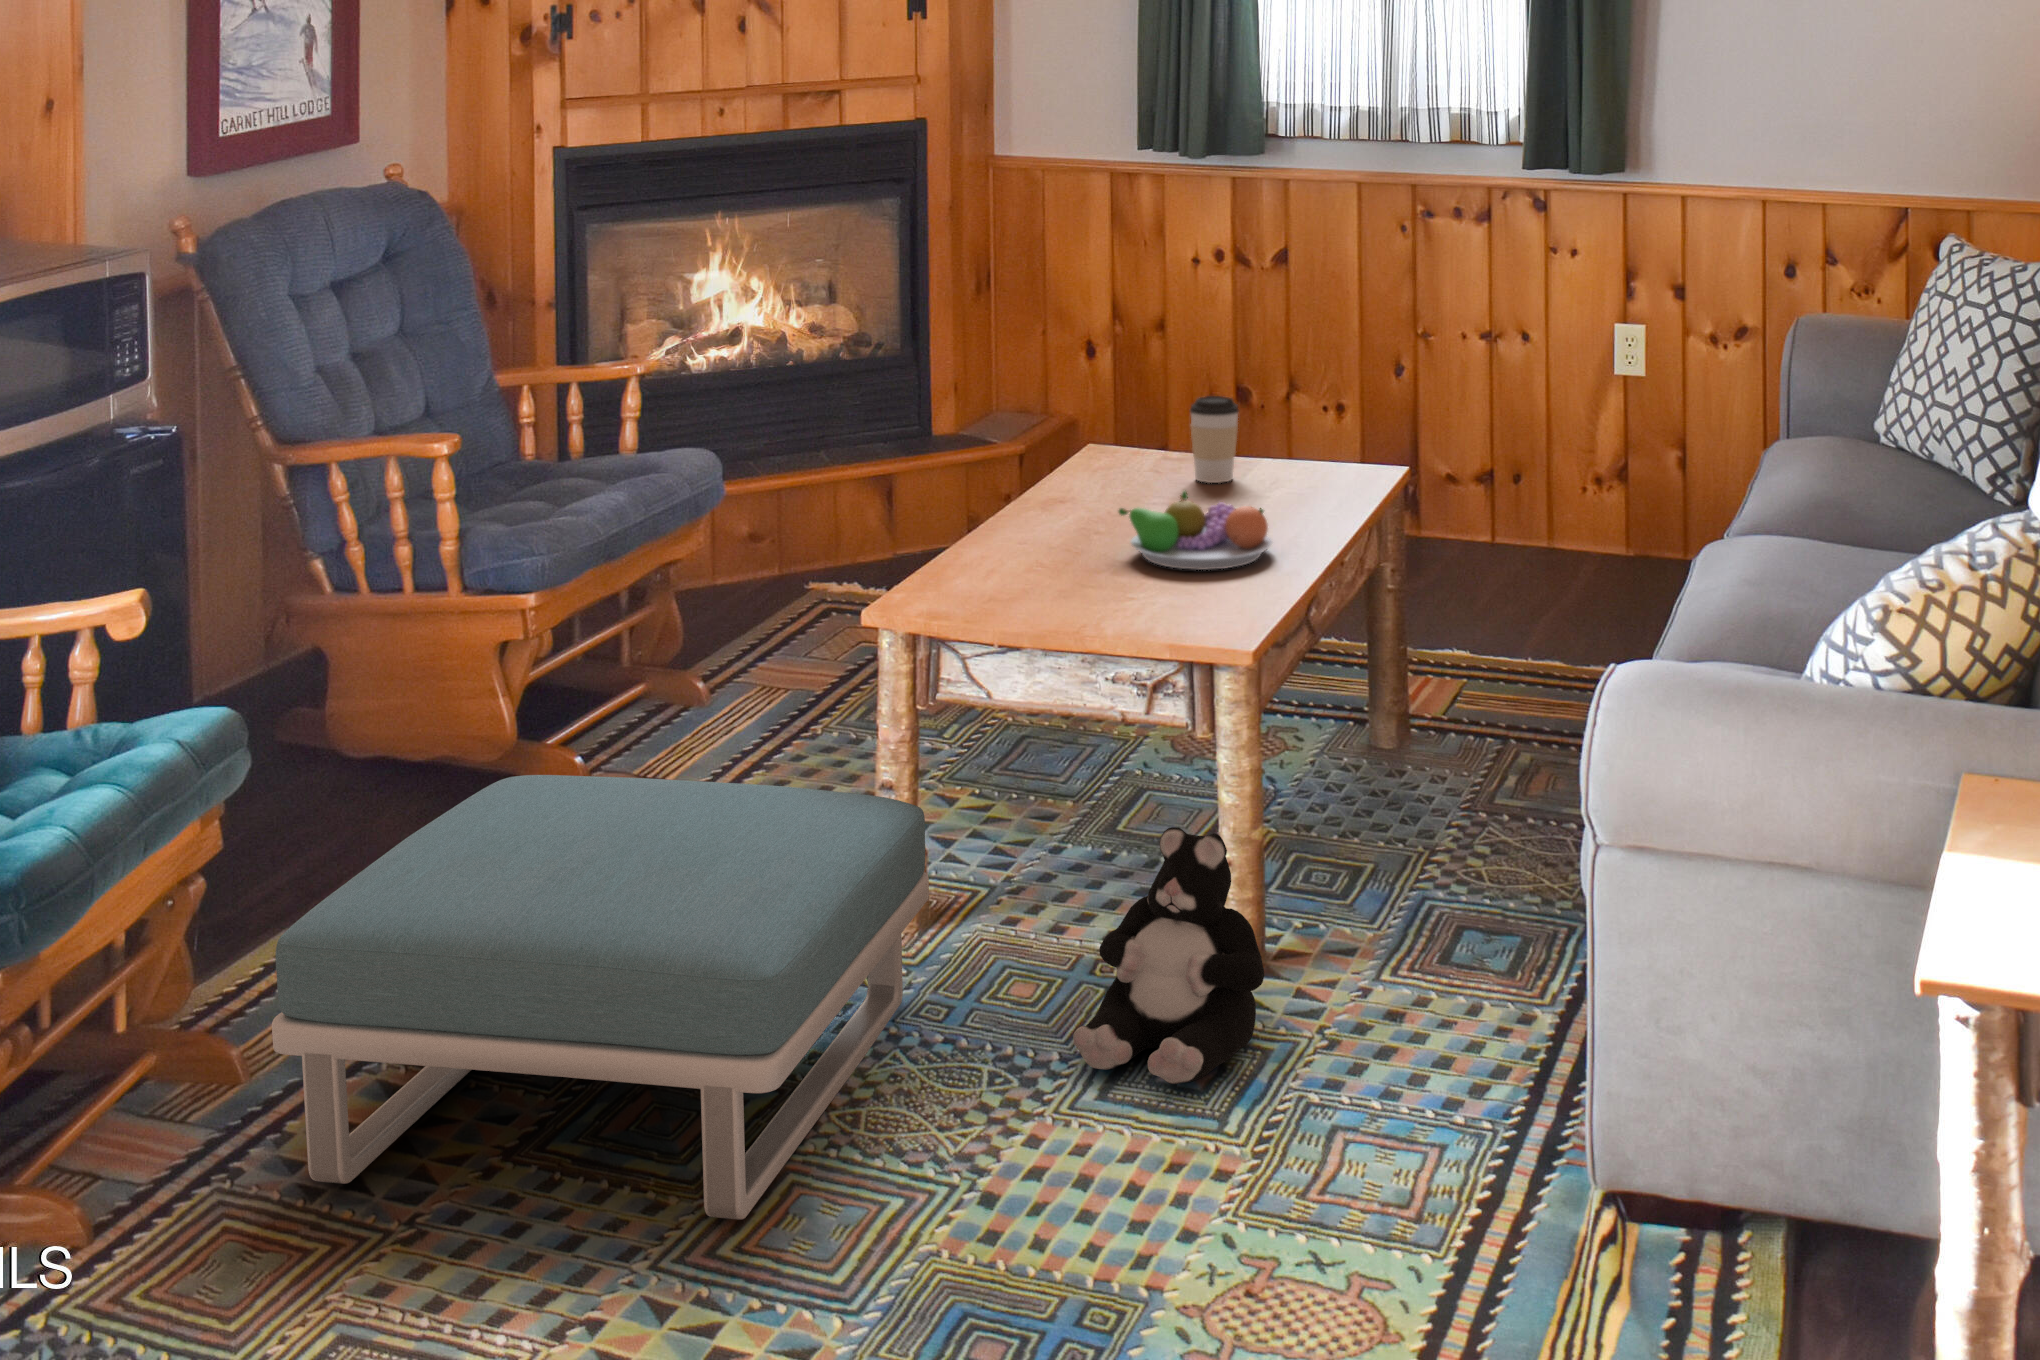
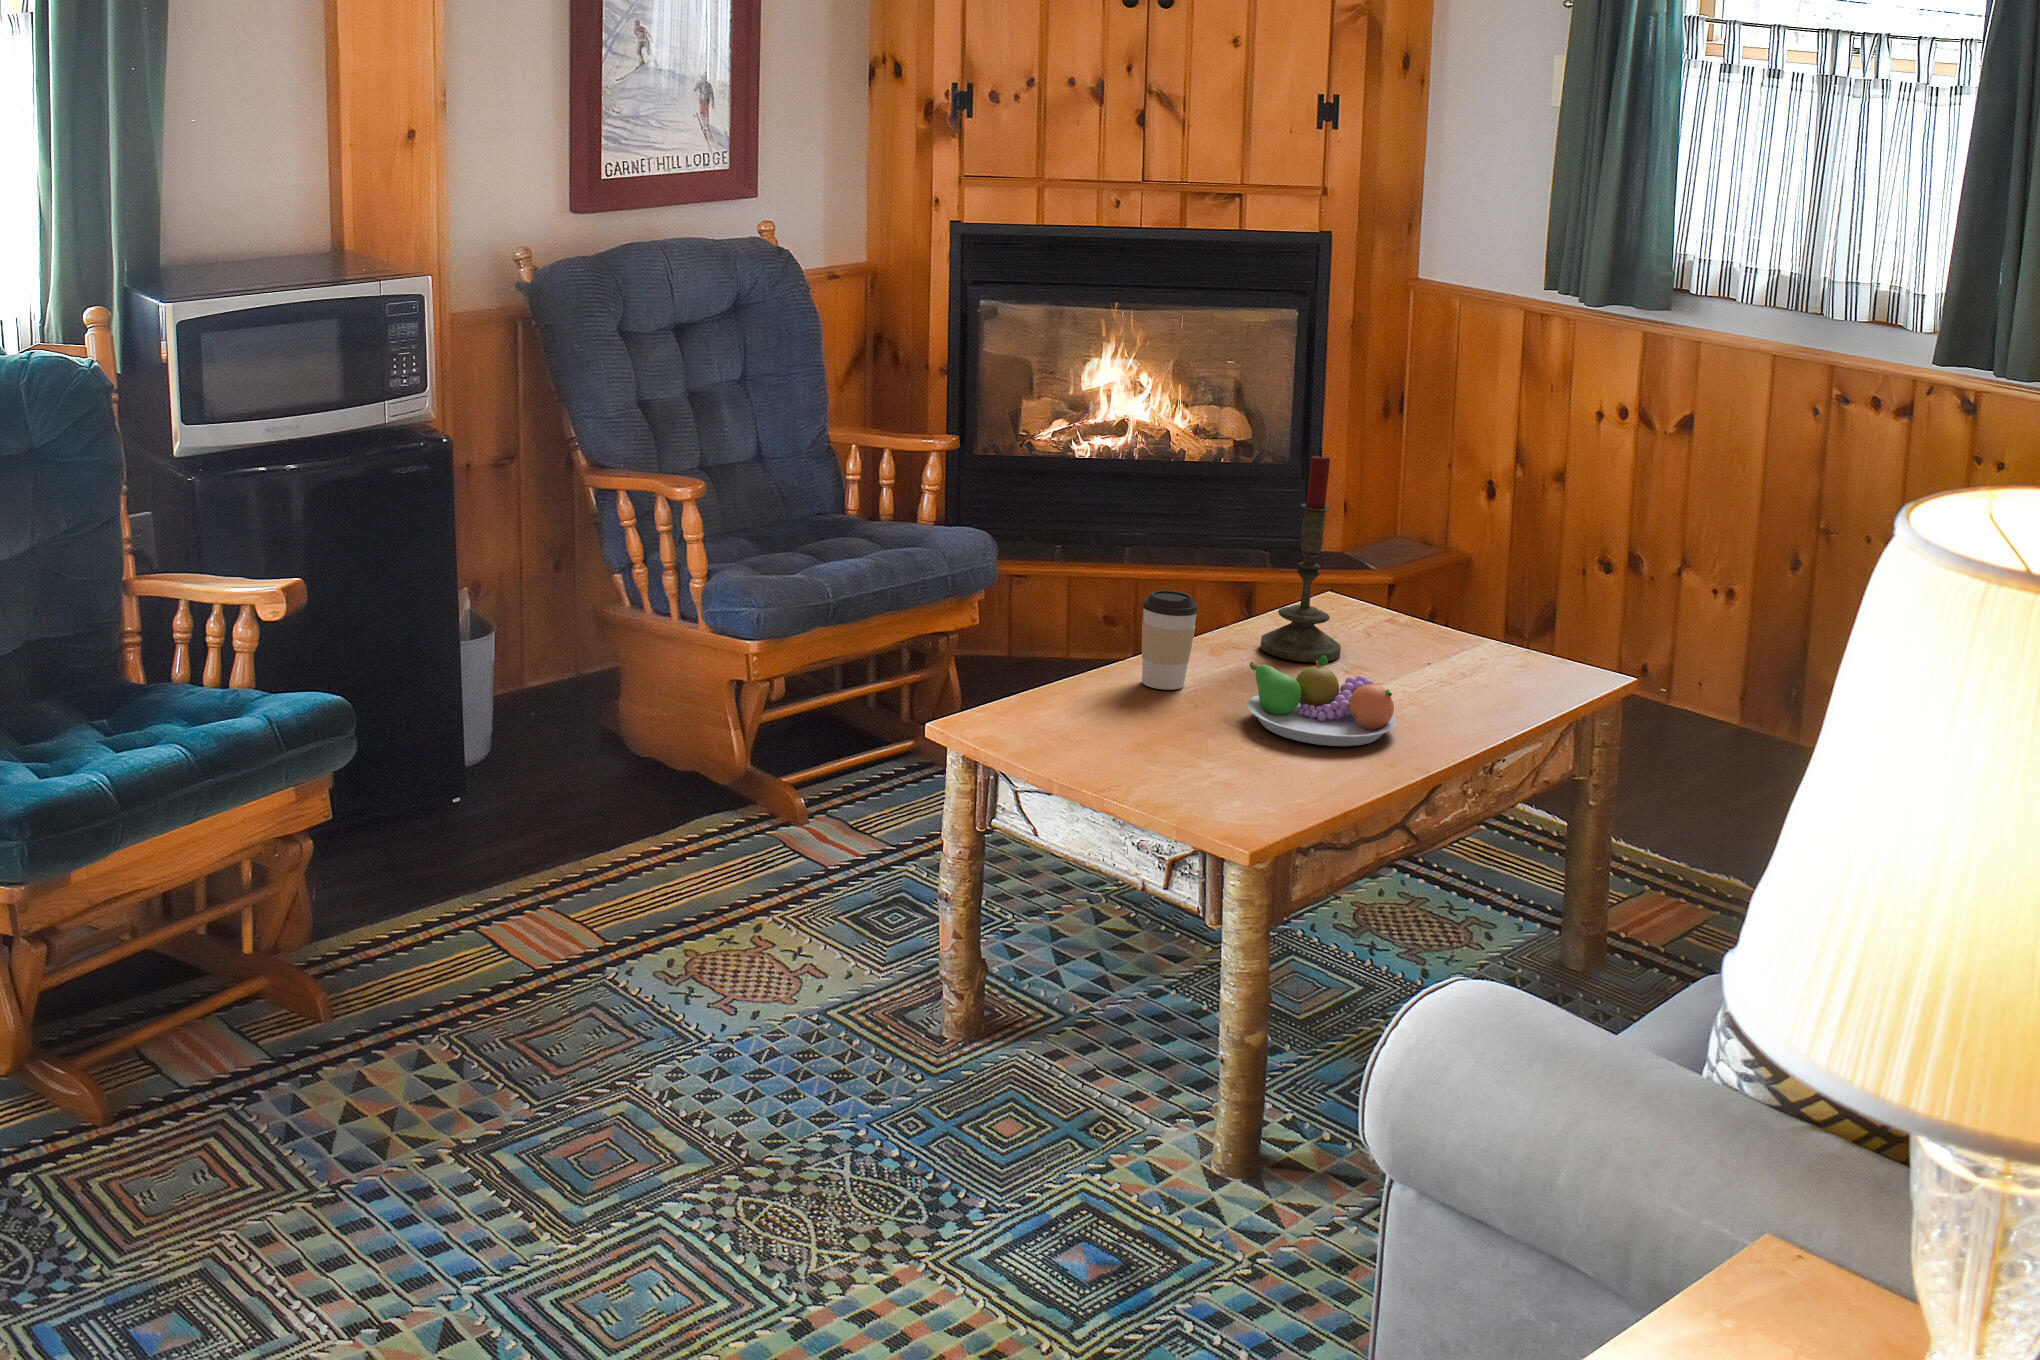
candle: none [1075,301,1153,508] -> present [1260,450,1341,662]
coffee cup: present [1190,396,1239,483] -> present [1142,590,1198,690]
footstool: present [272,775,929,1219] -> none [273,804,925,1276]
plush toy: present [1073,827,1264,1084] -> none [979,1002,1193,1270]

